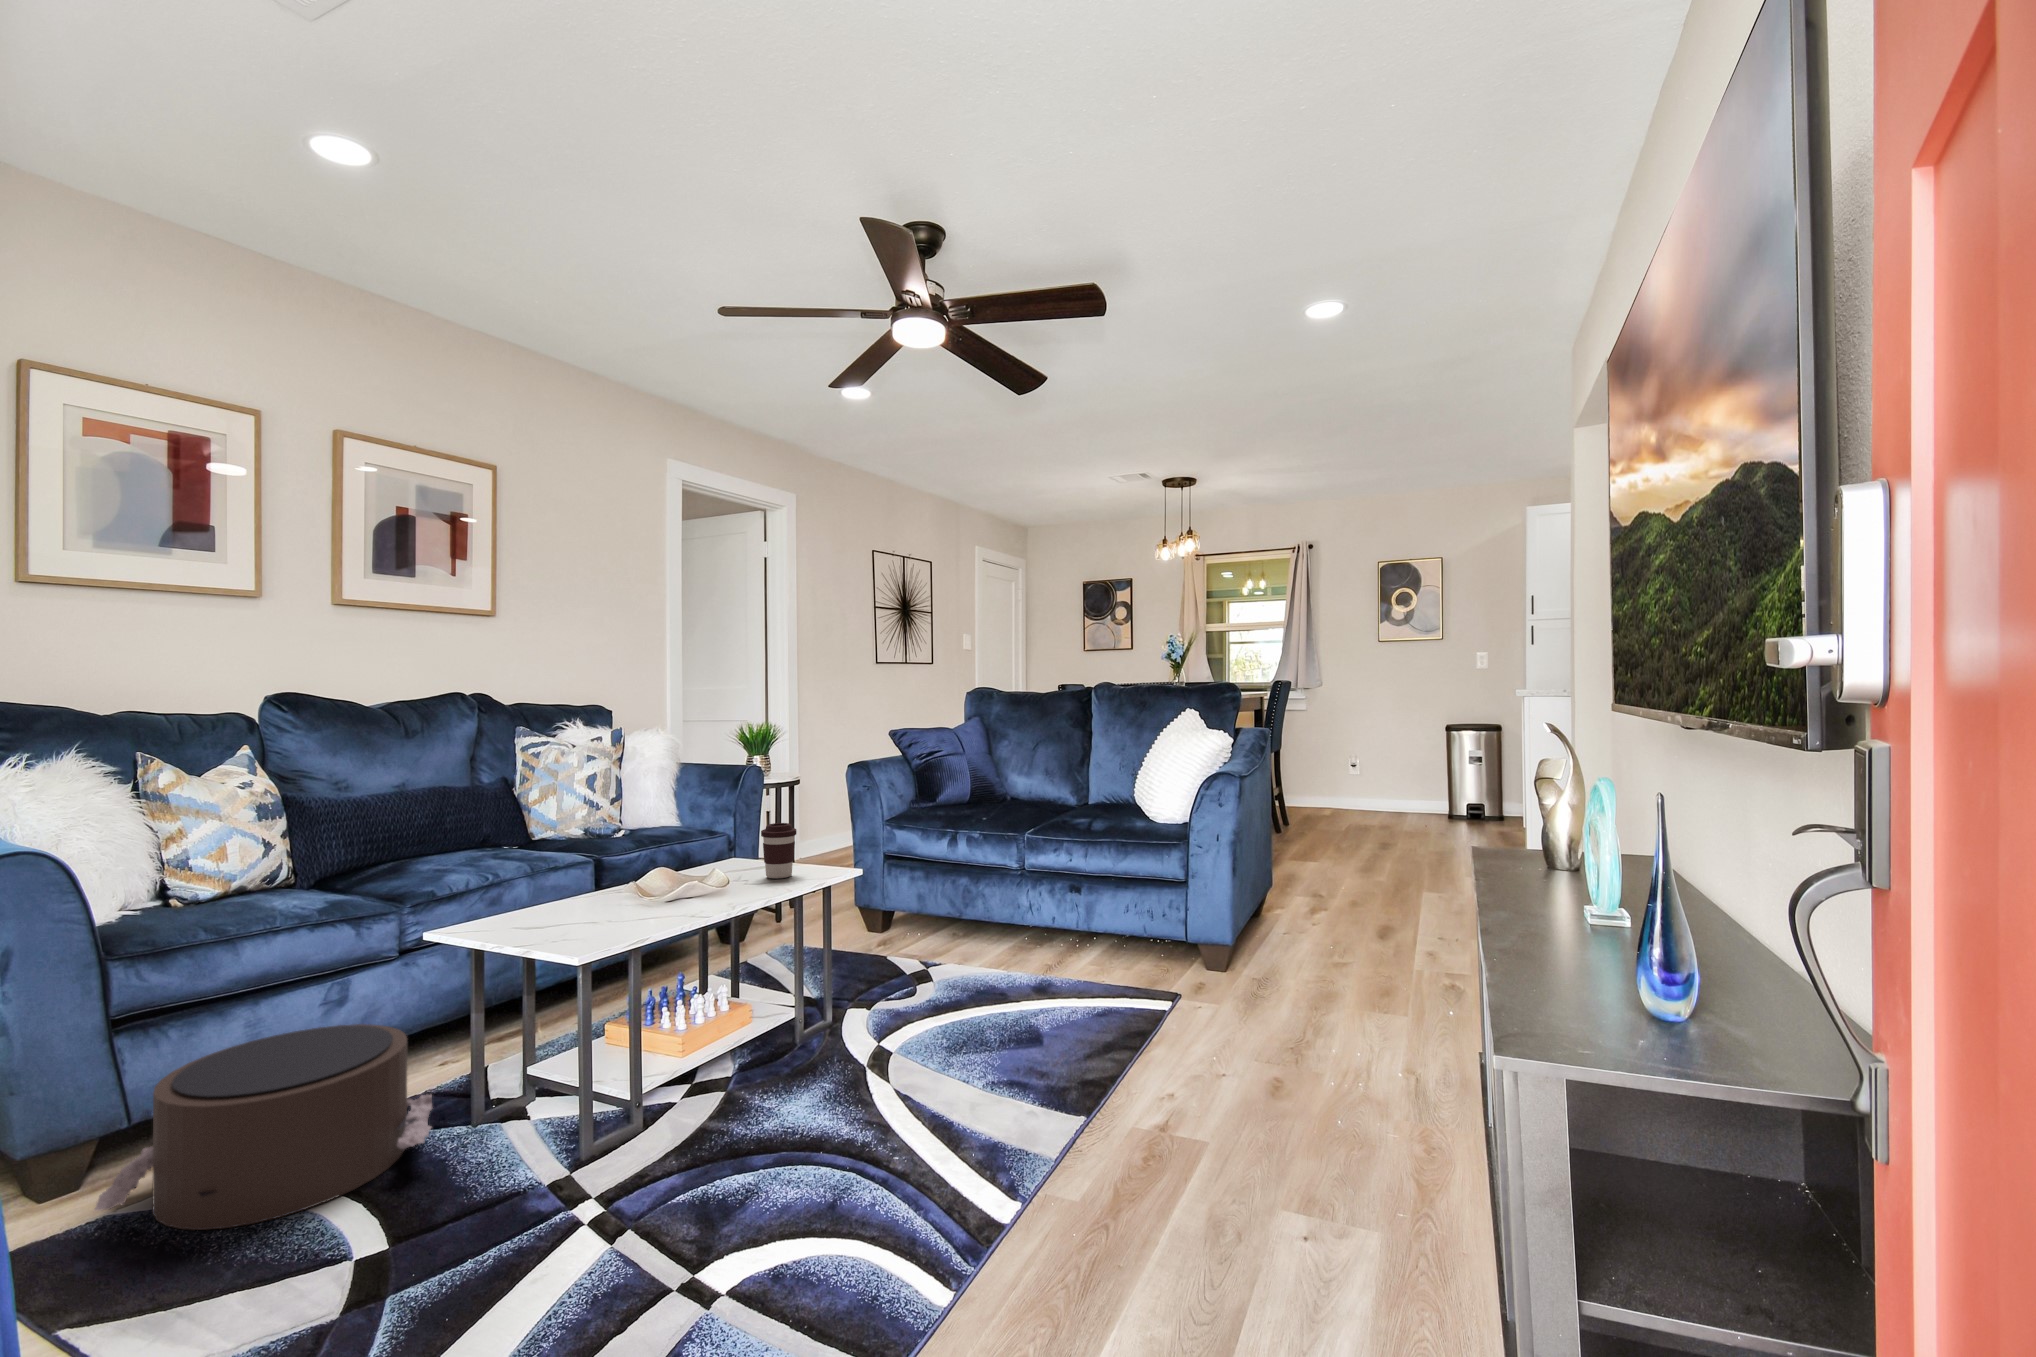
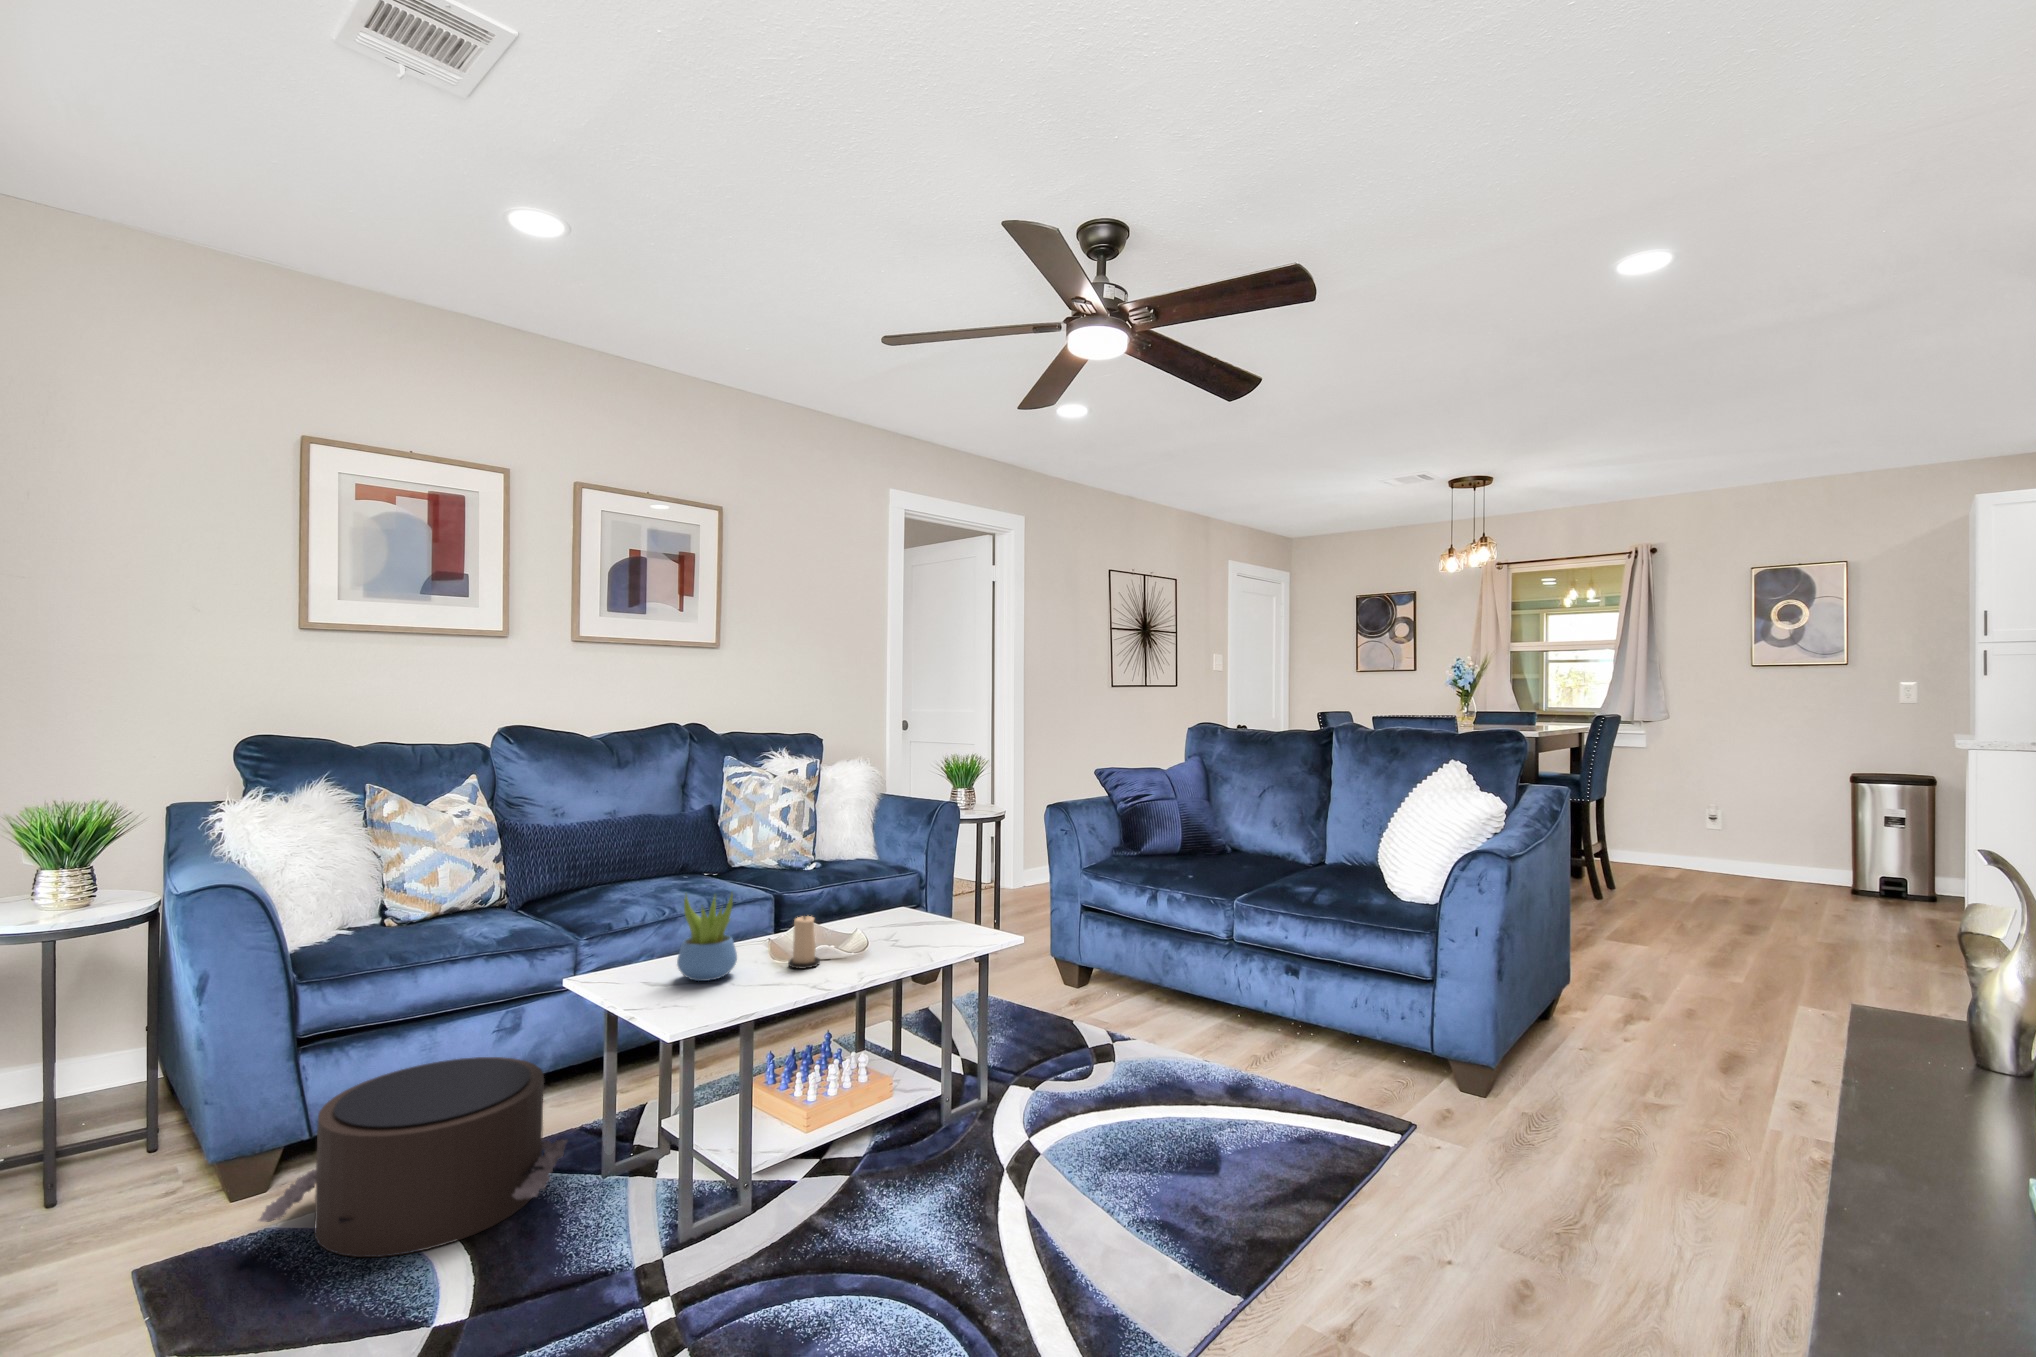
coffee cup: present [761,823,796,878] -> none [909,877,947,940]
succulent plant: none [553,838,613,925] -> present [677,894,737,981]
candle: none [660,858,690,908] -> present [788,915,820,969]

